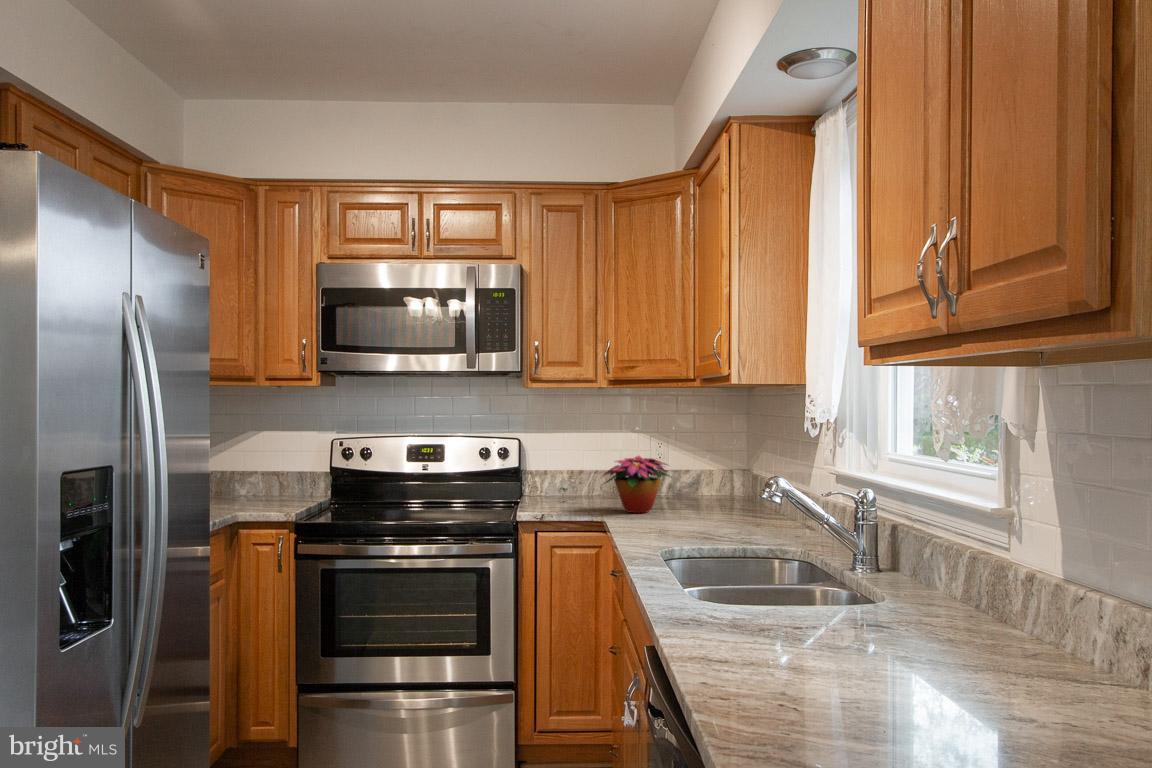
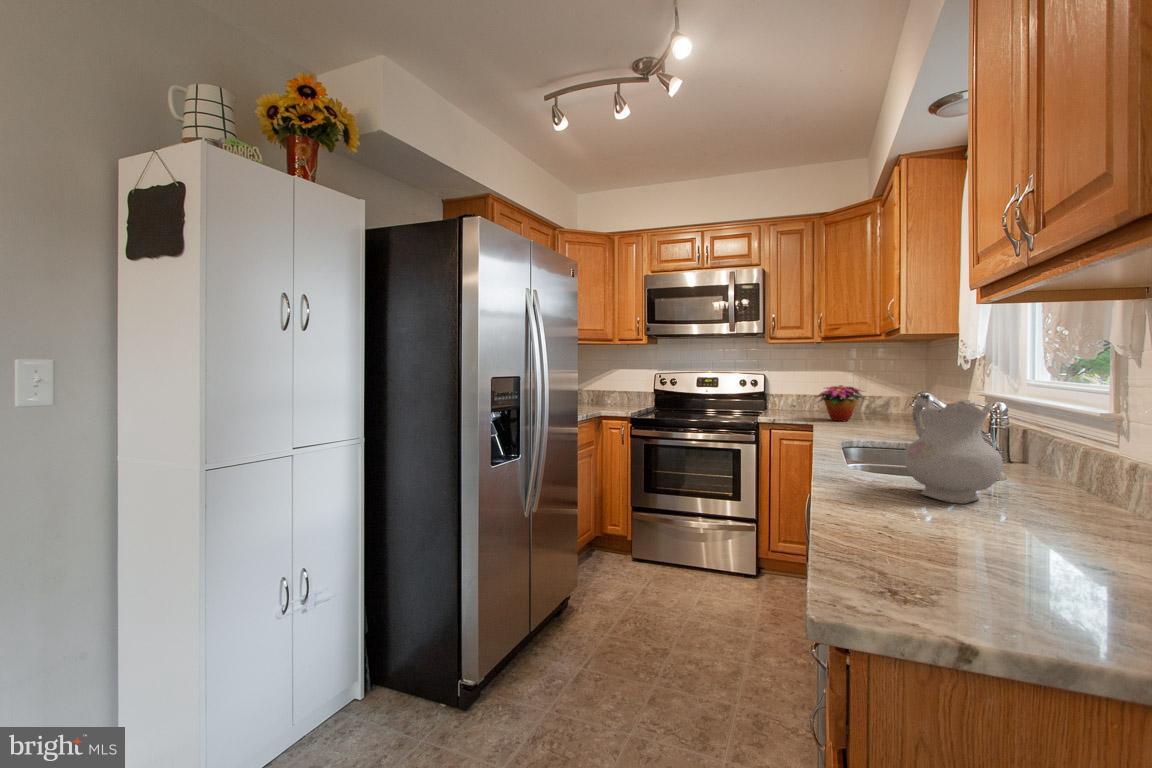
ceramic pitcher: none [824,498,968,693] -> present [904,394,1003,504]

